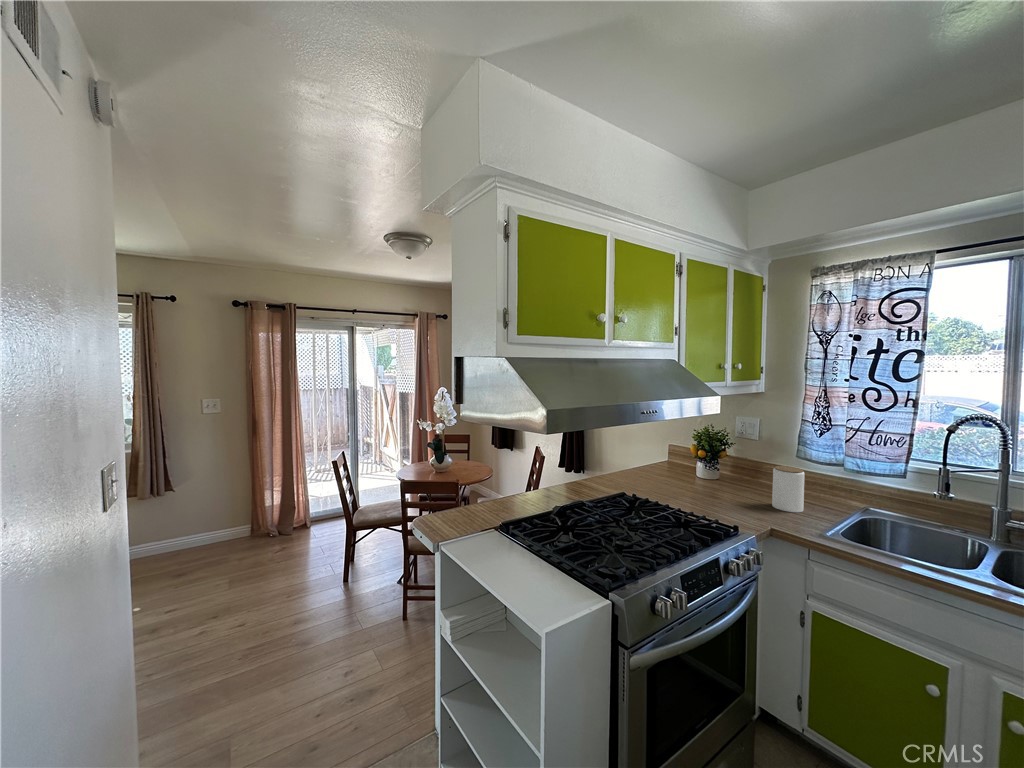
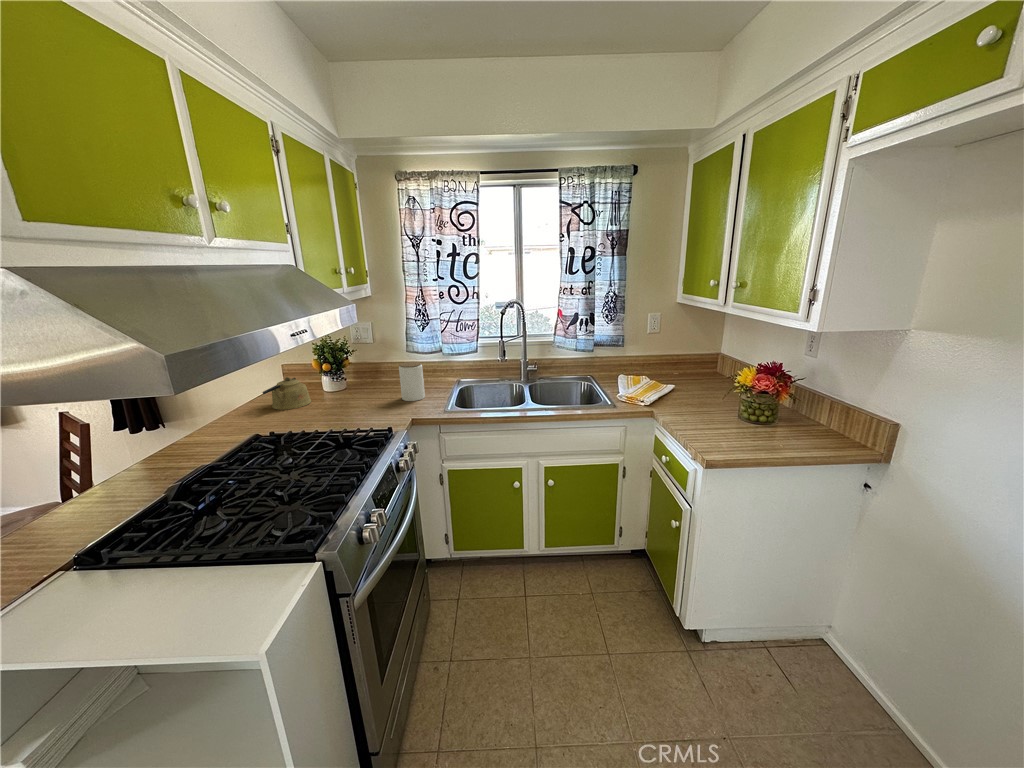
kettle: none [643,454,681,483] -> present [262,377,311,410]

